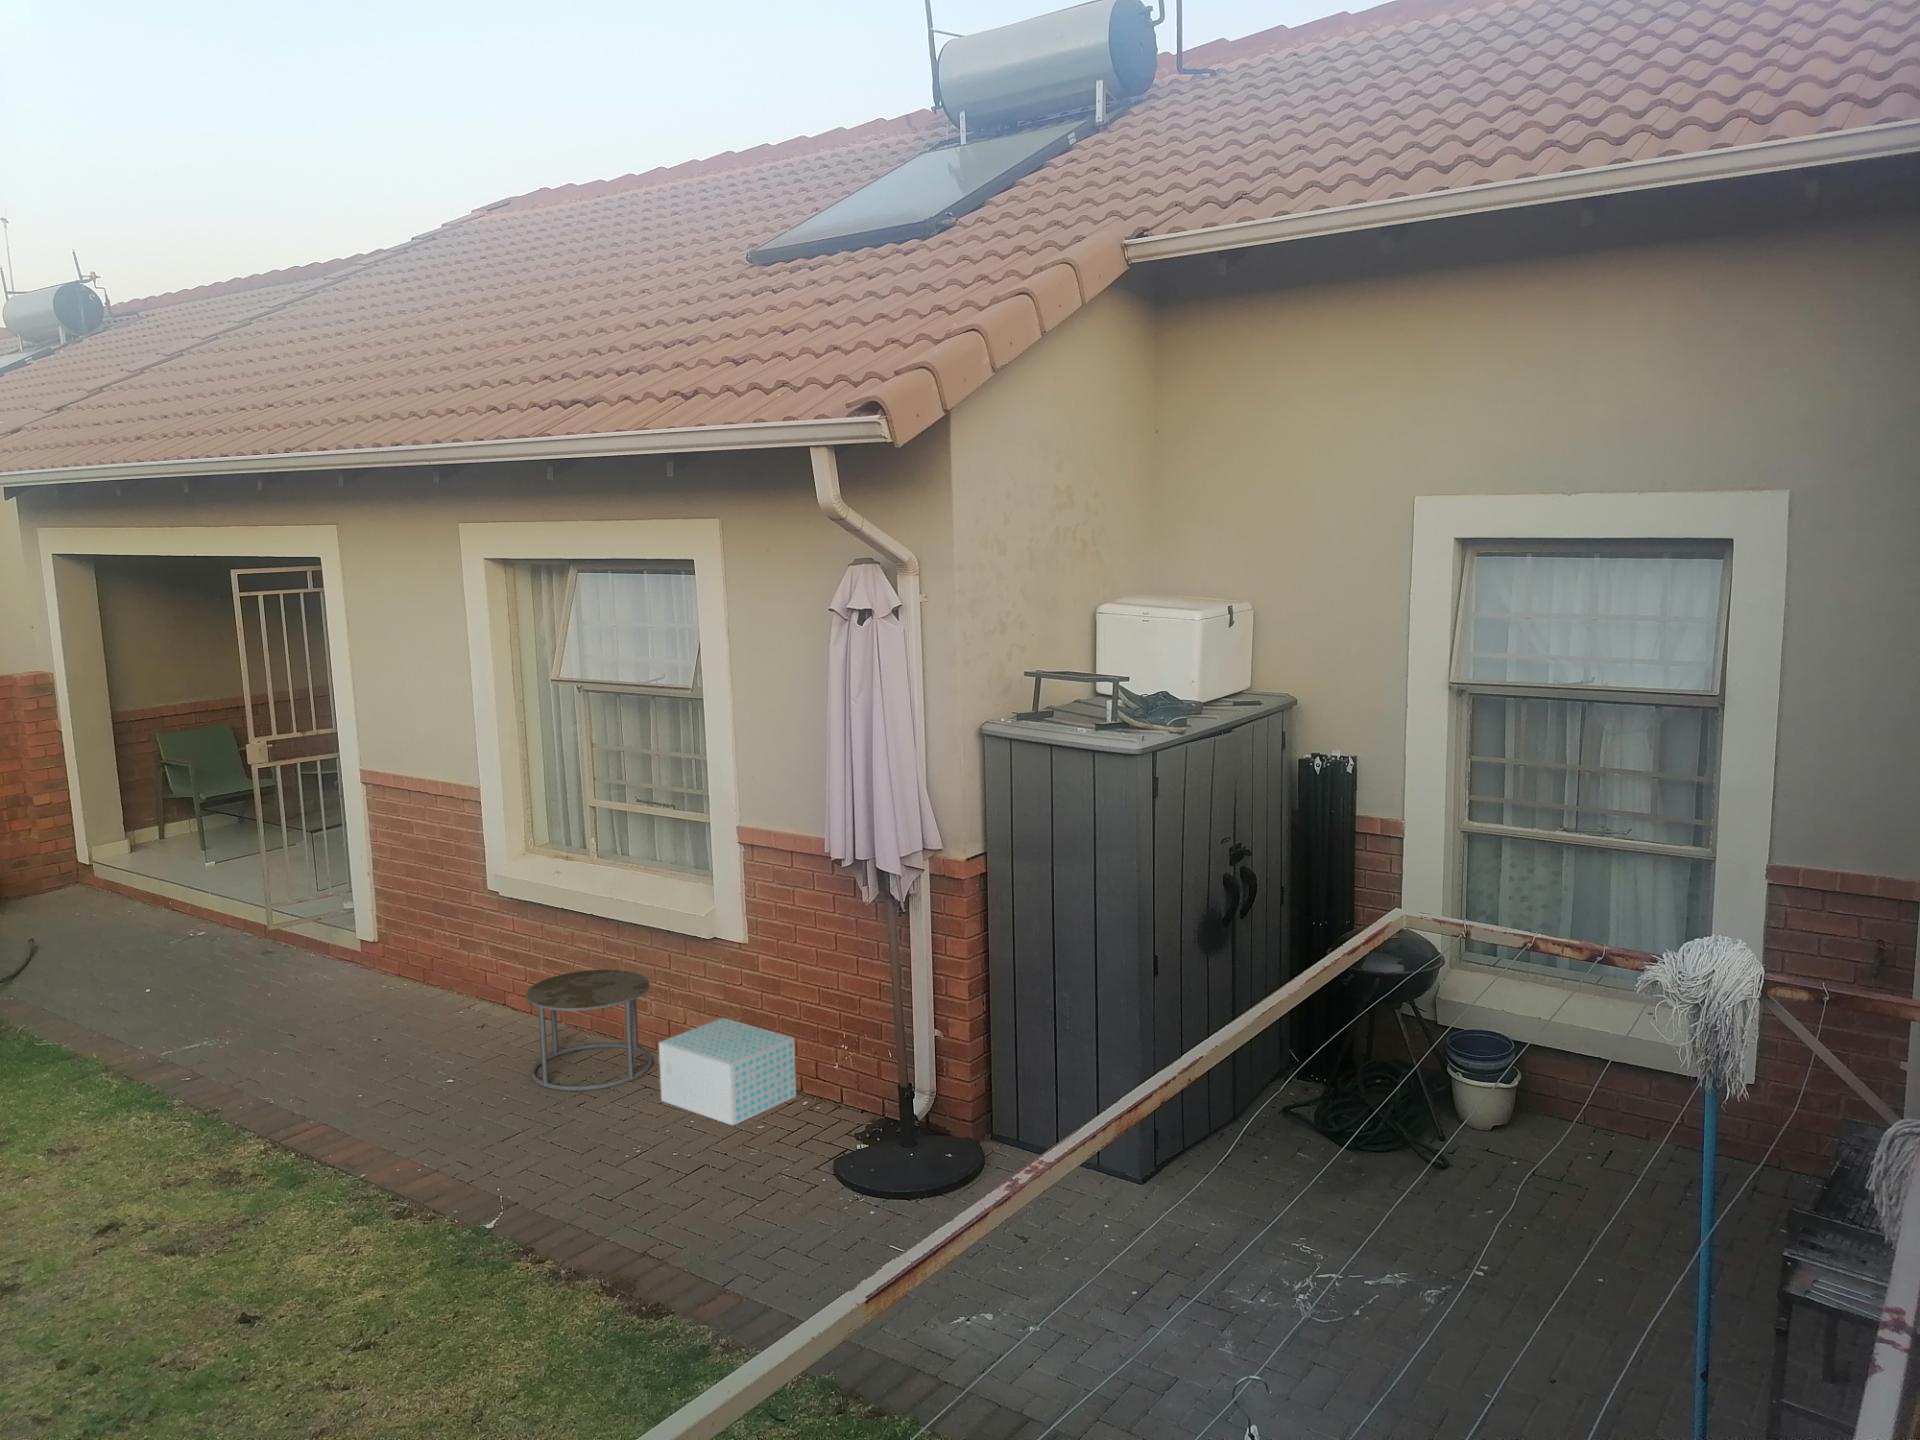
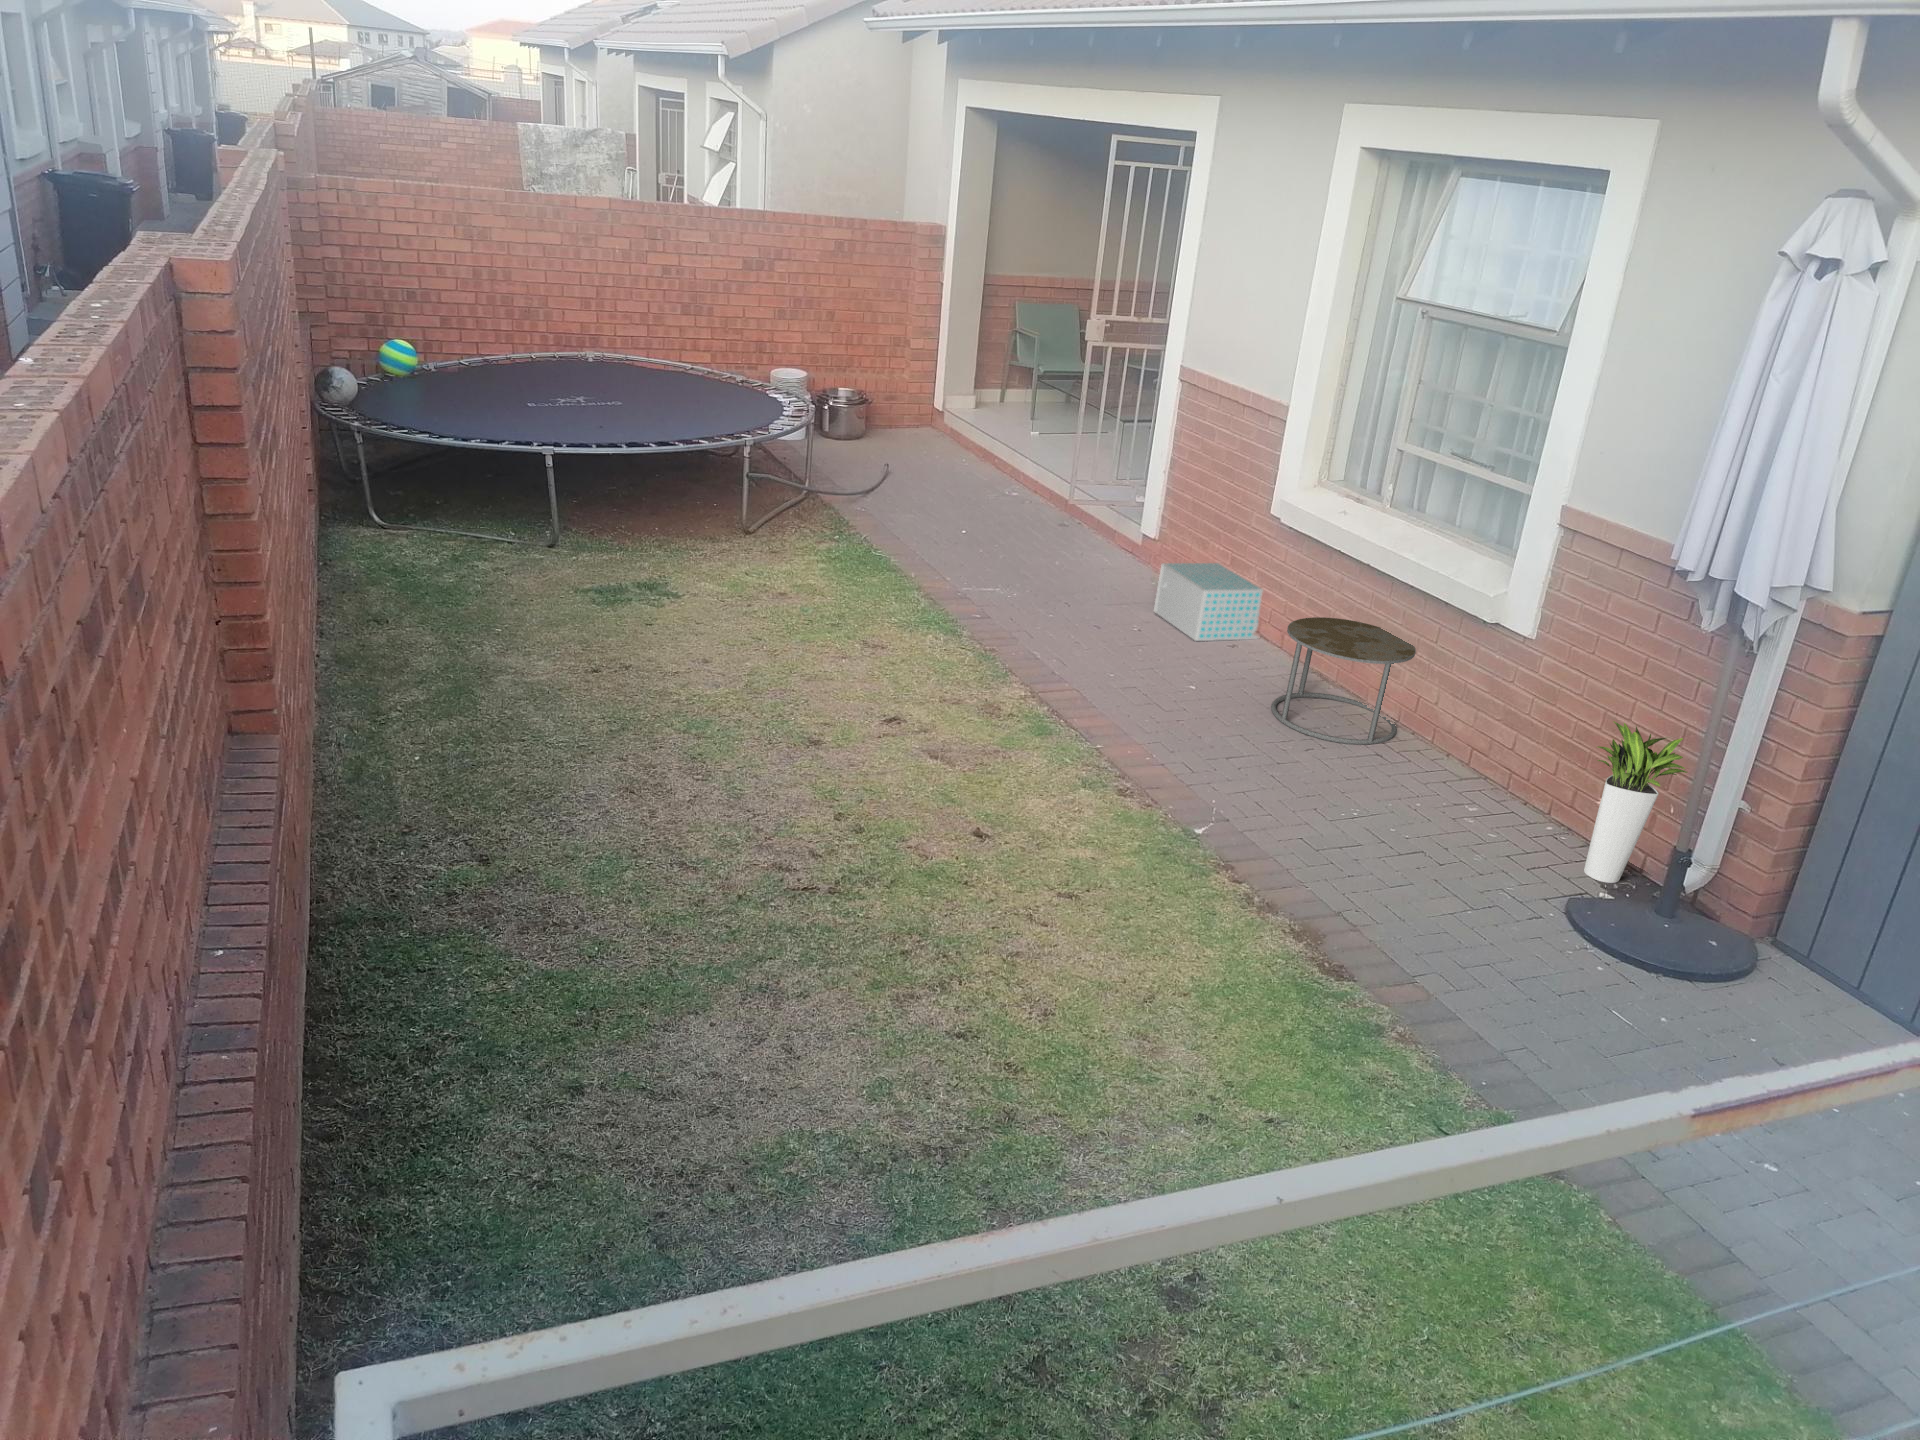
planter: none [817,994,892,1136] -> present [1584,721,1687,883]
storage box: present [659,1018,796,1125] -> present [1154,563,1263,641]

